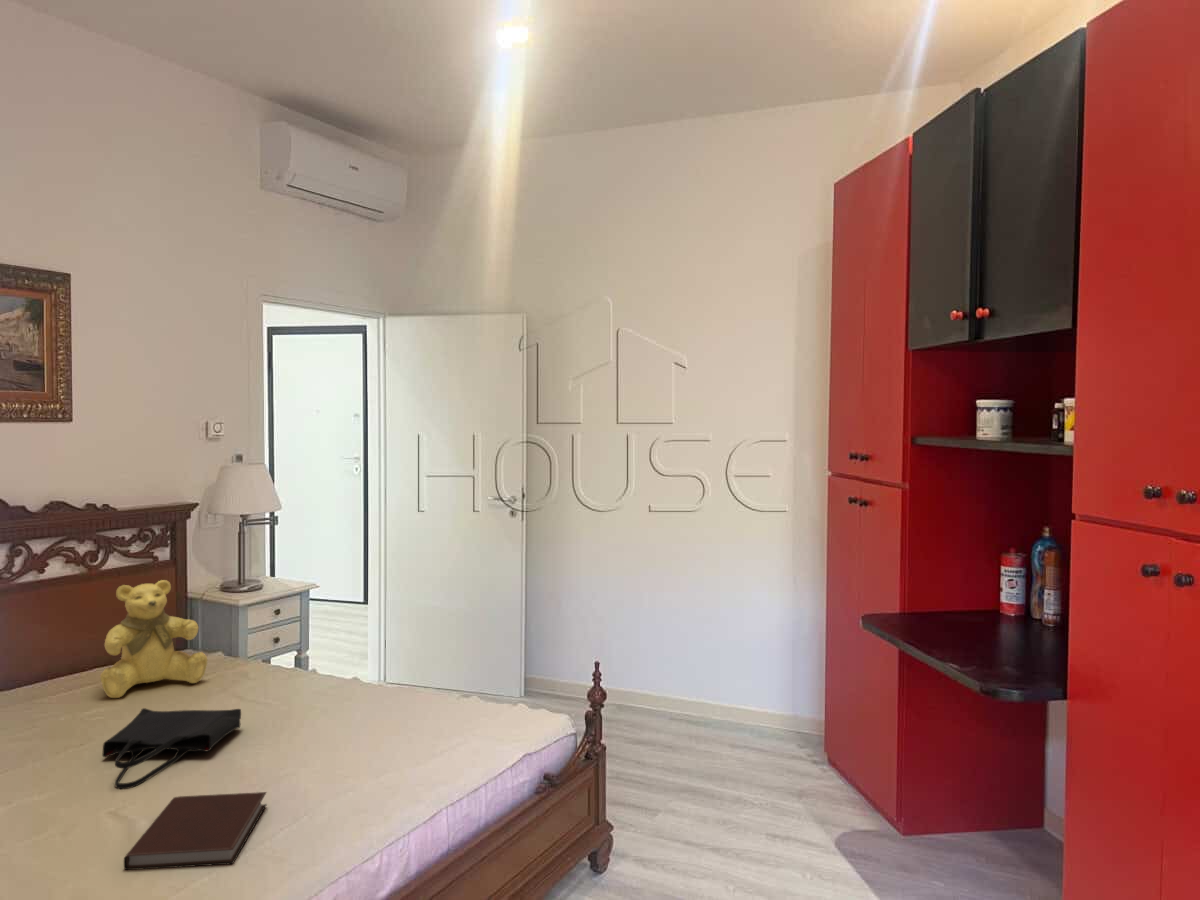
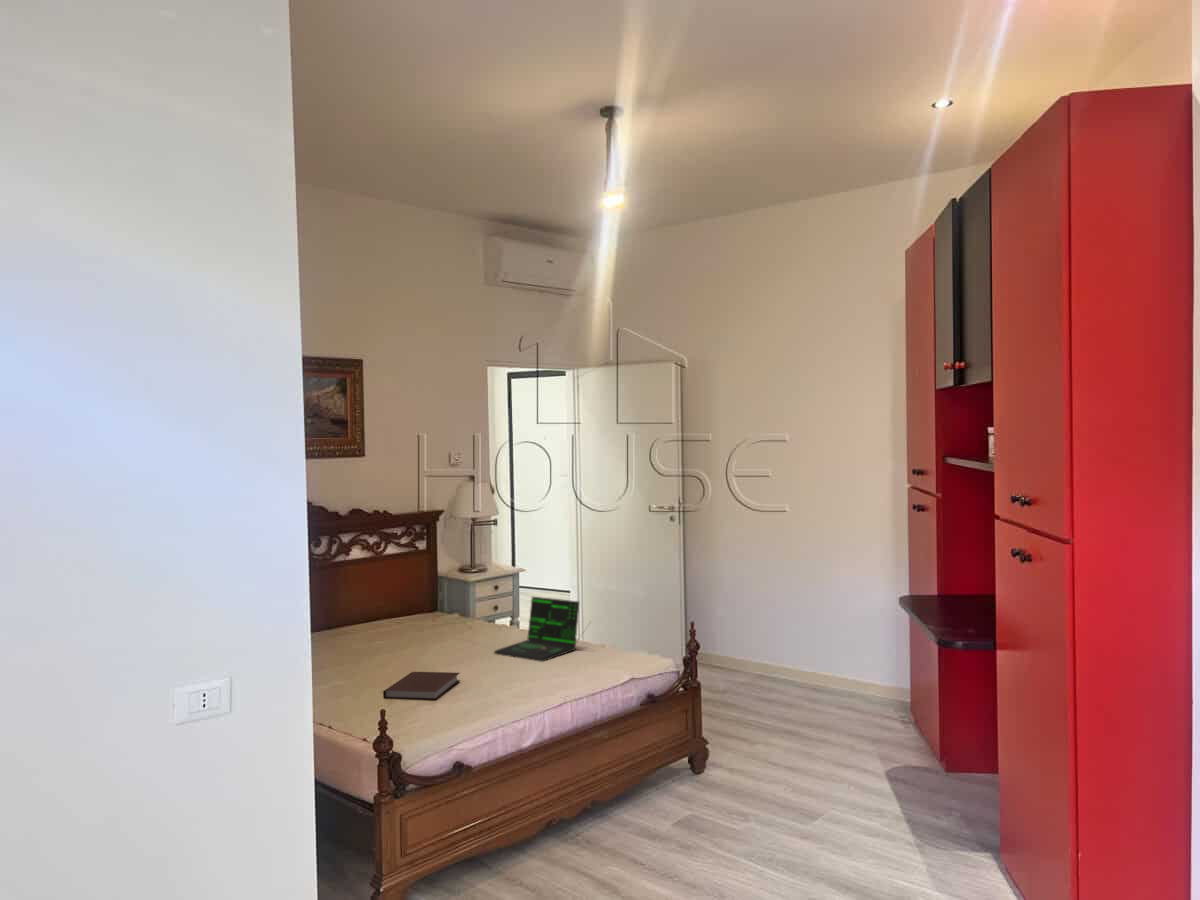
teddy bear: present [100,580,207,698] -> none [381,559,444,633]
laptop: none [304,637,457,746] -> present [494,597,586,662]
tote bag: present [103,708,241,789] -> none [379,634,457,671]

